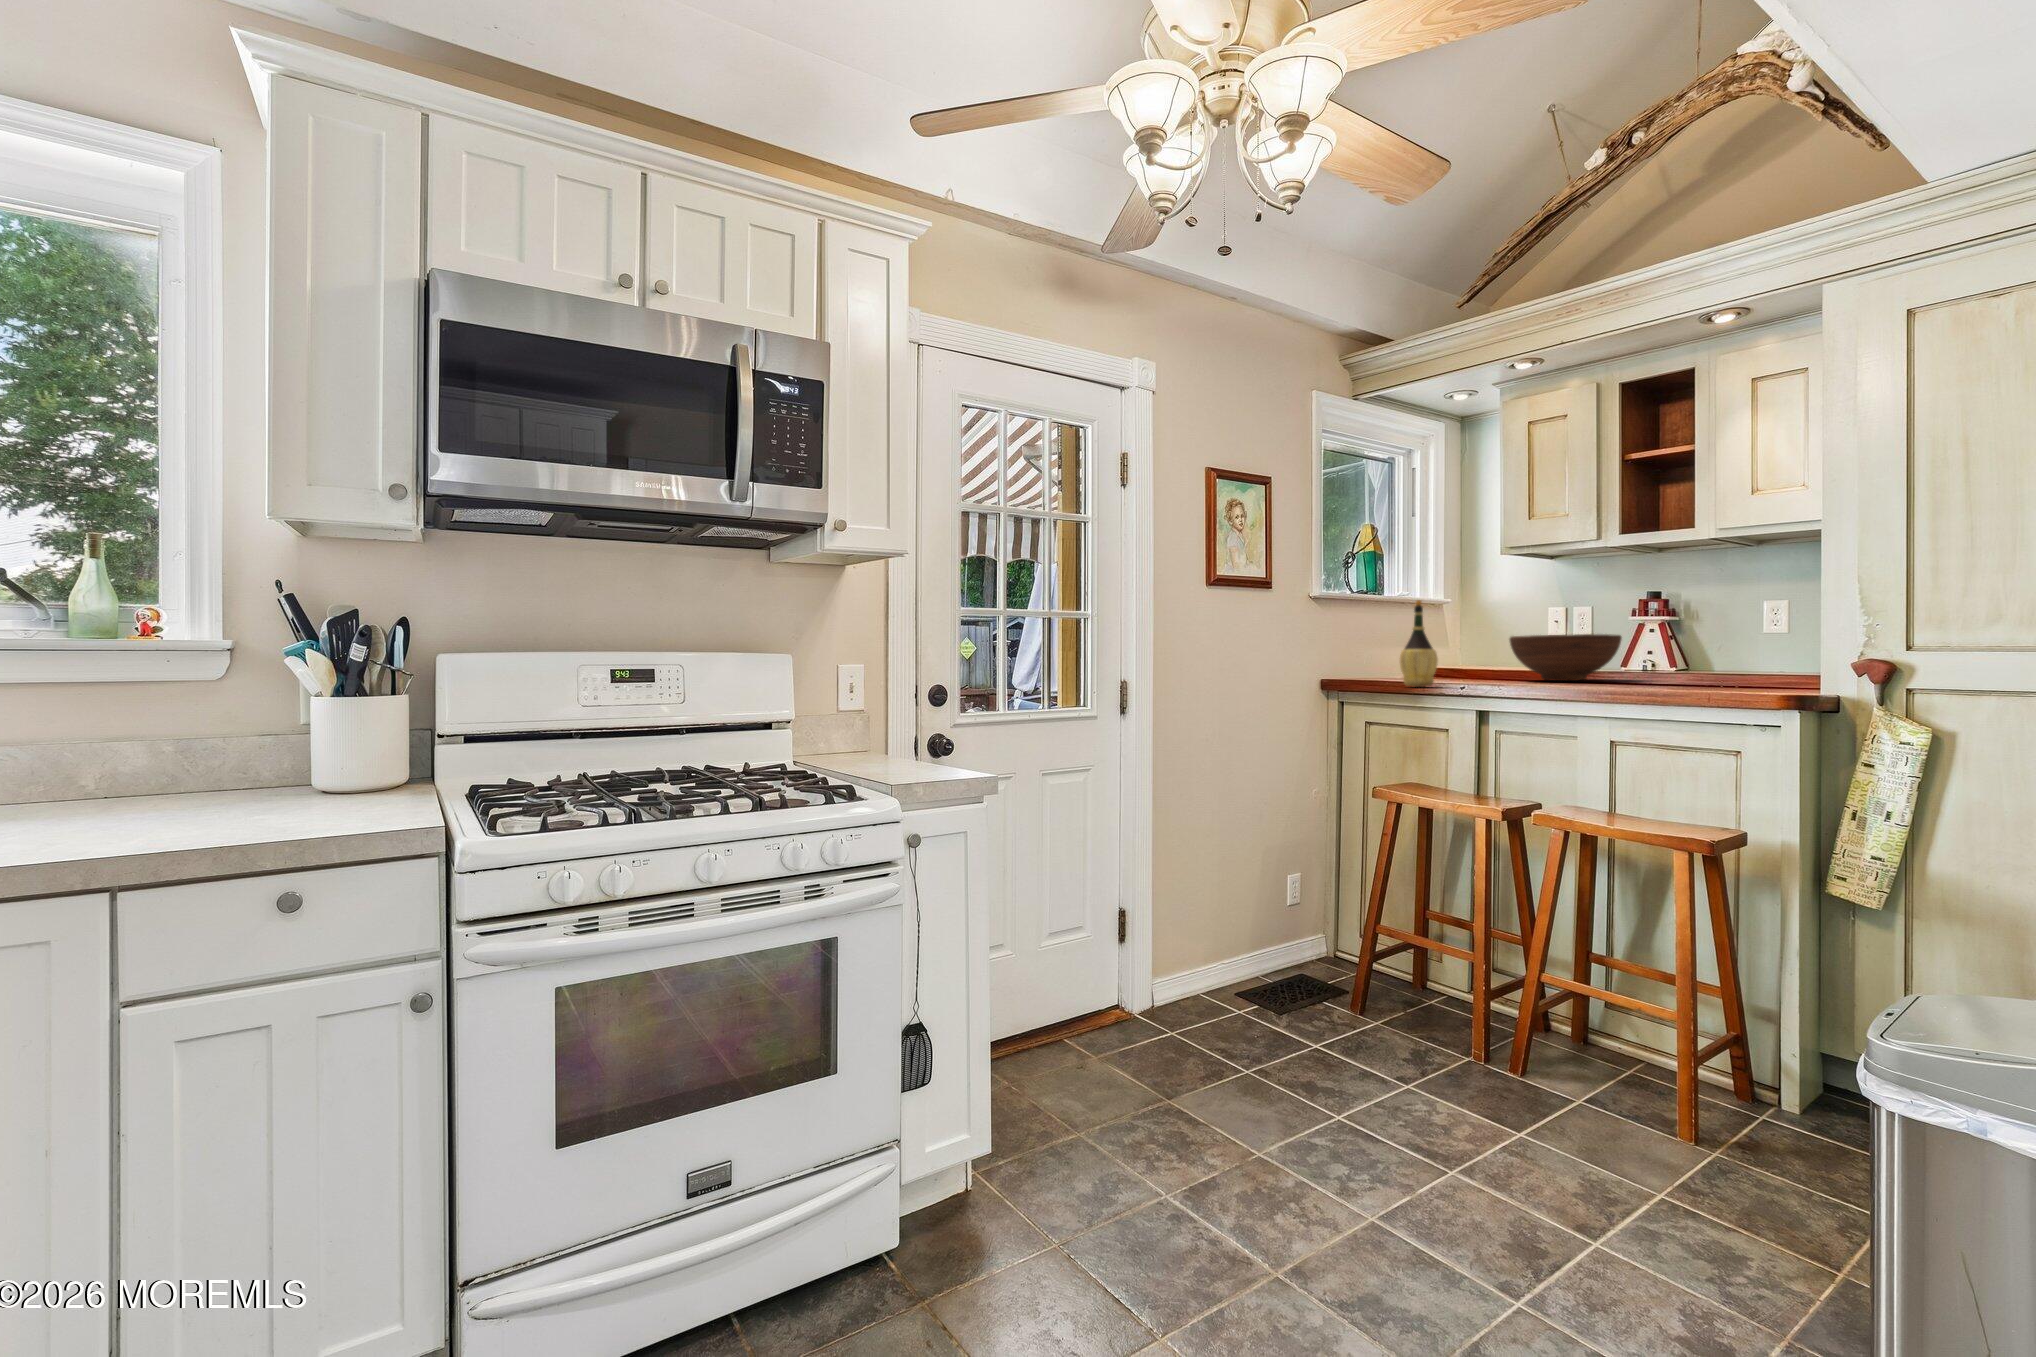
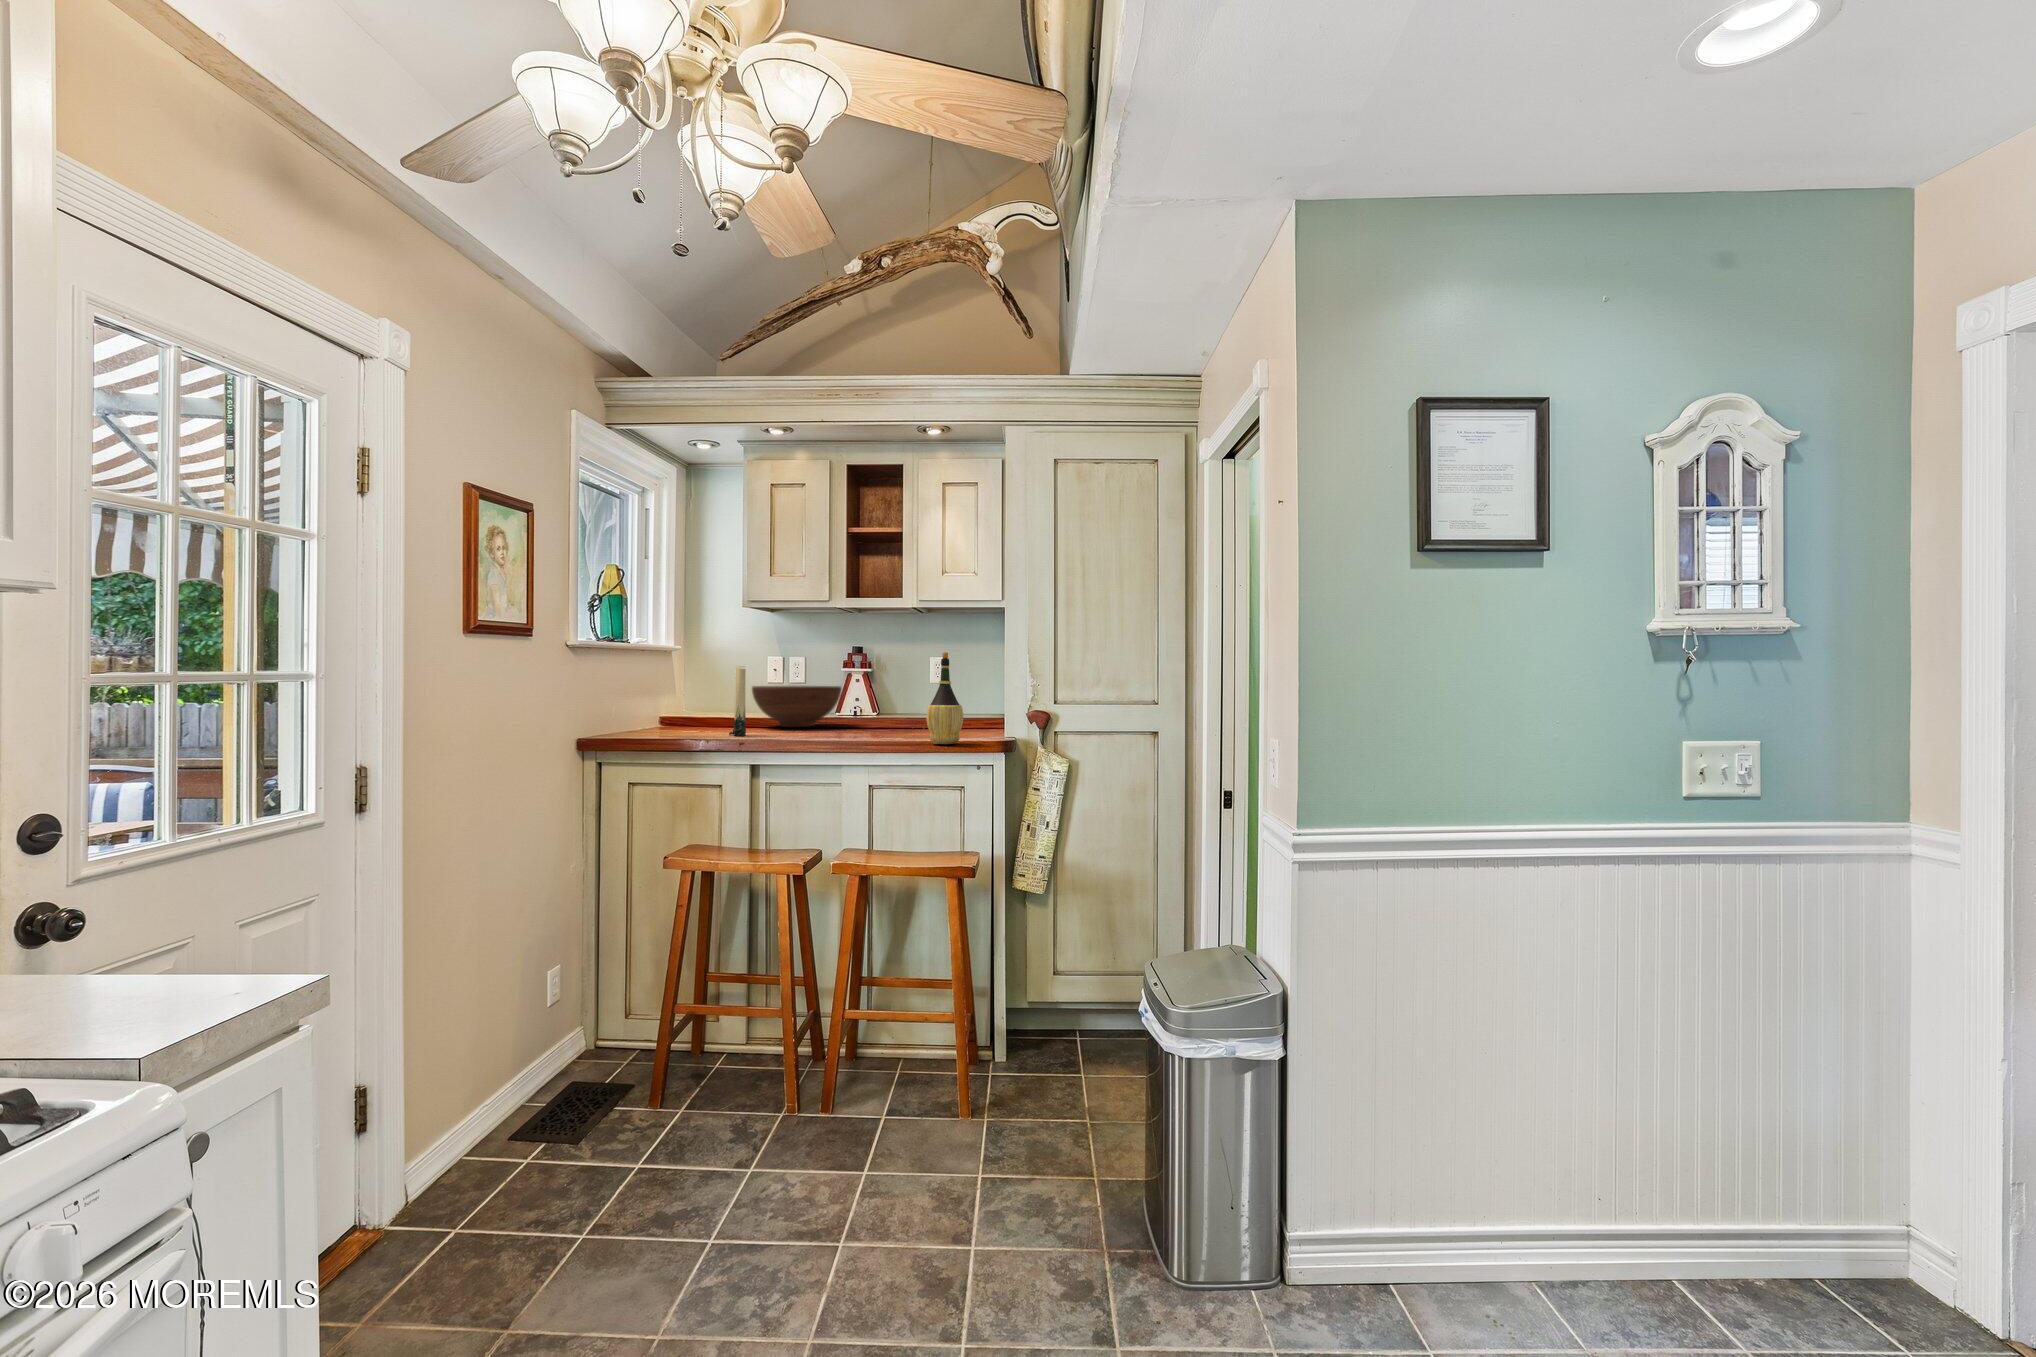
wine bottle: present [1400,600,1438,687] -> present [926,652,963,744]
candle: none [1468,613,1485,684] -> present [729,666,746,736]

